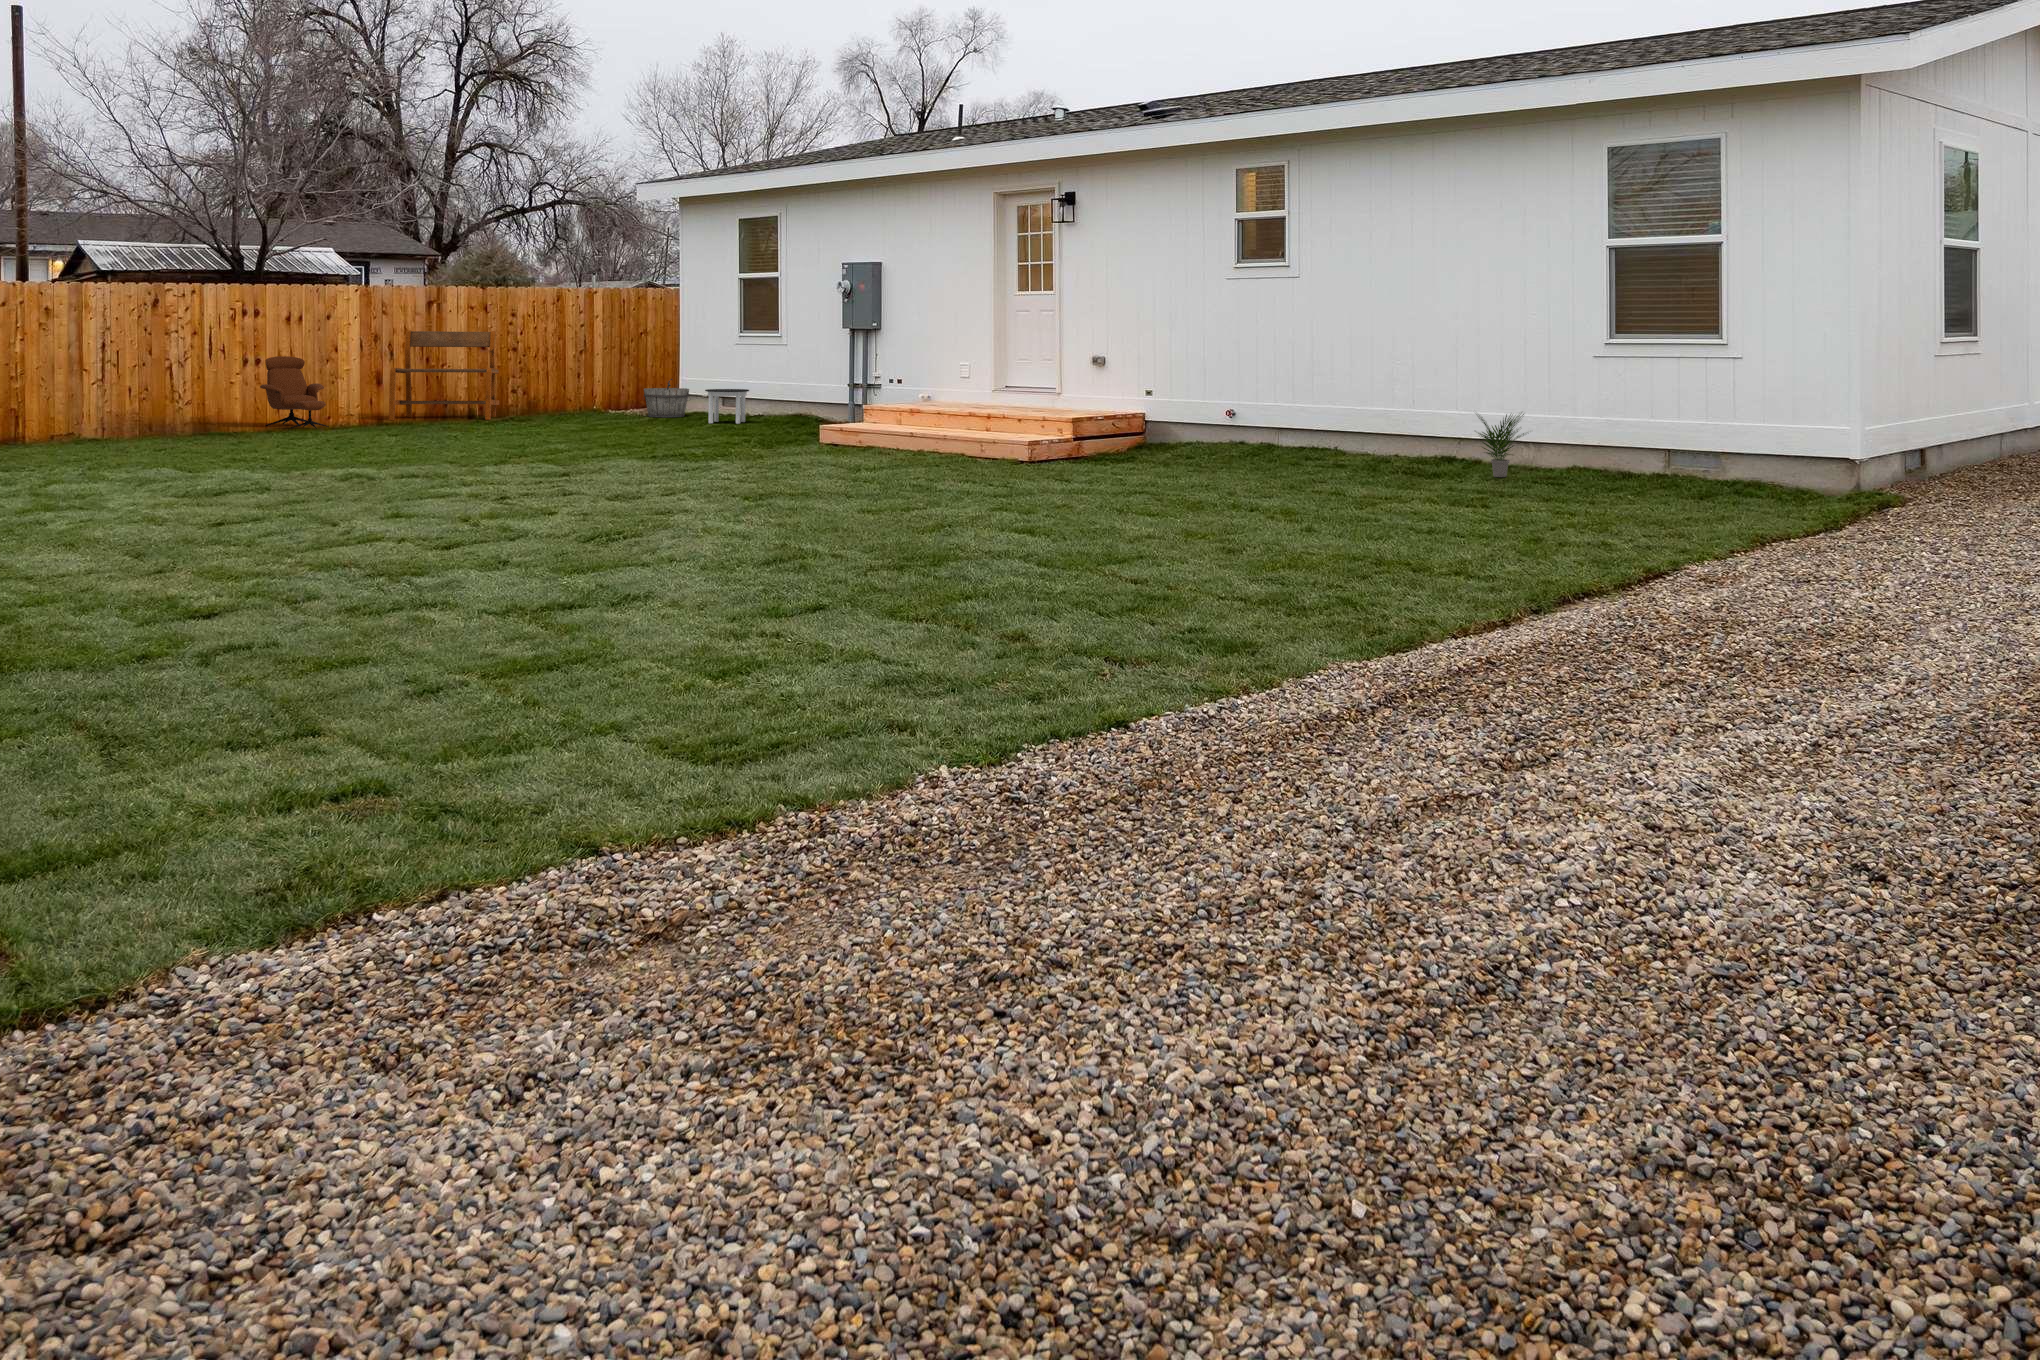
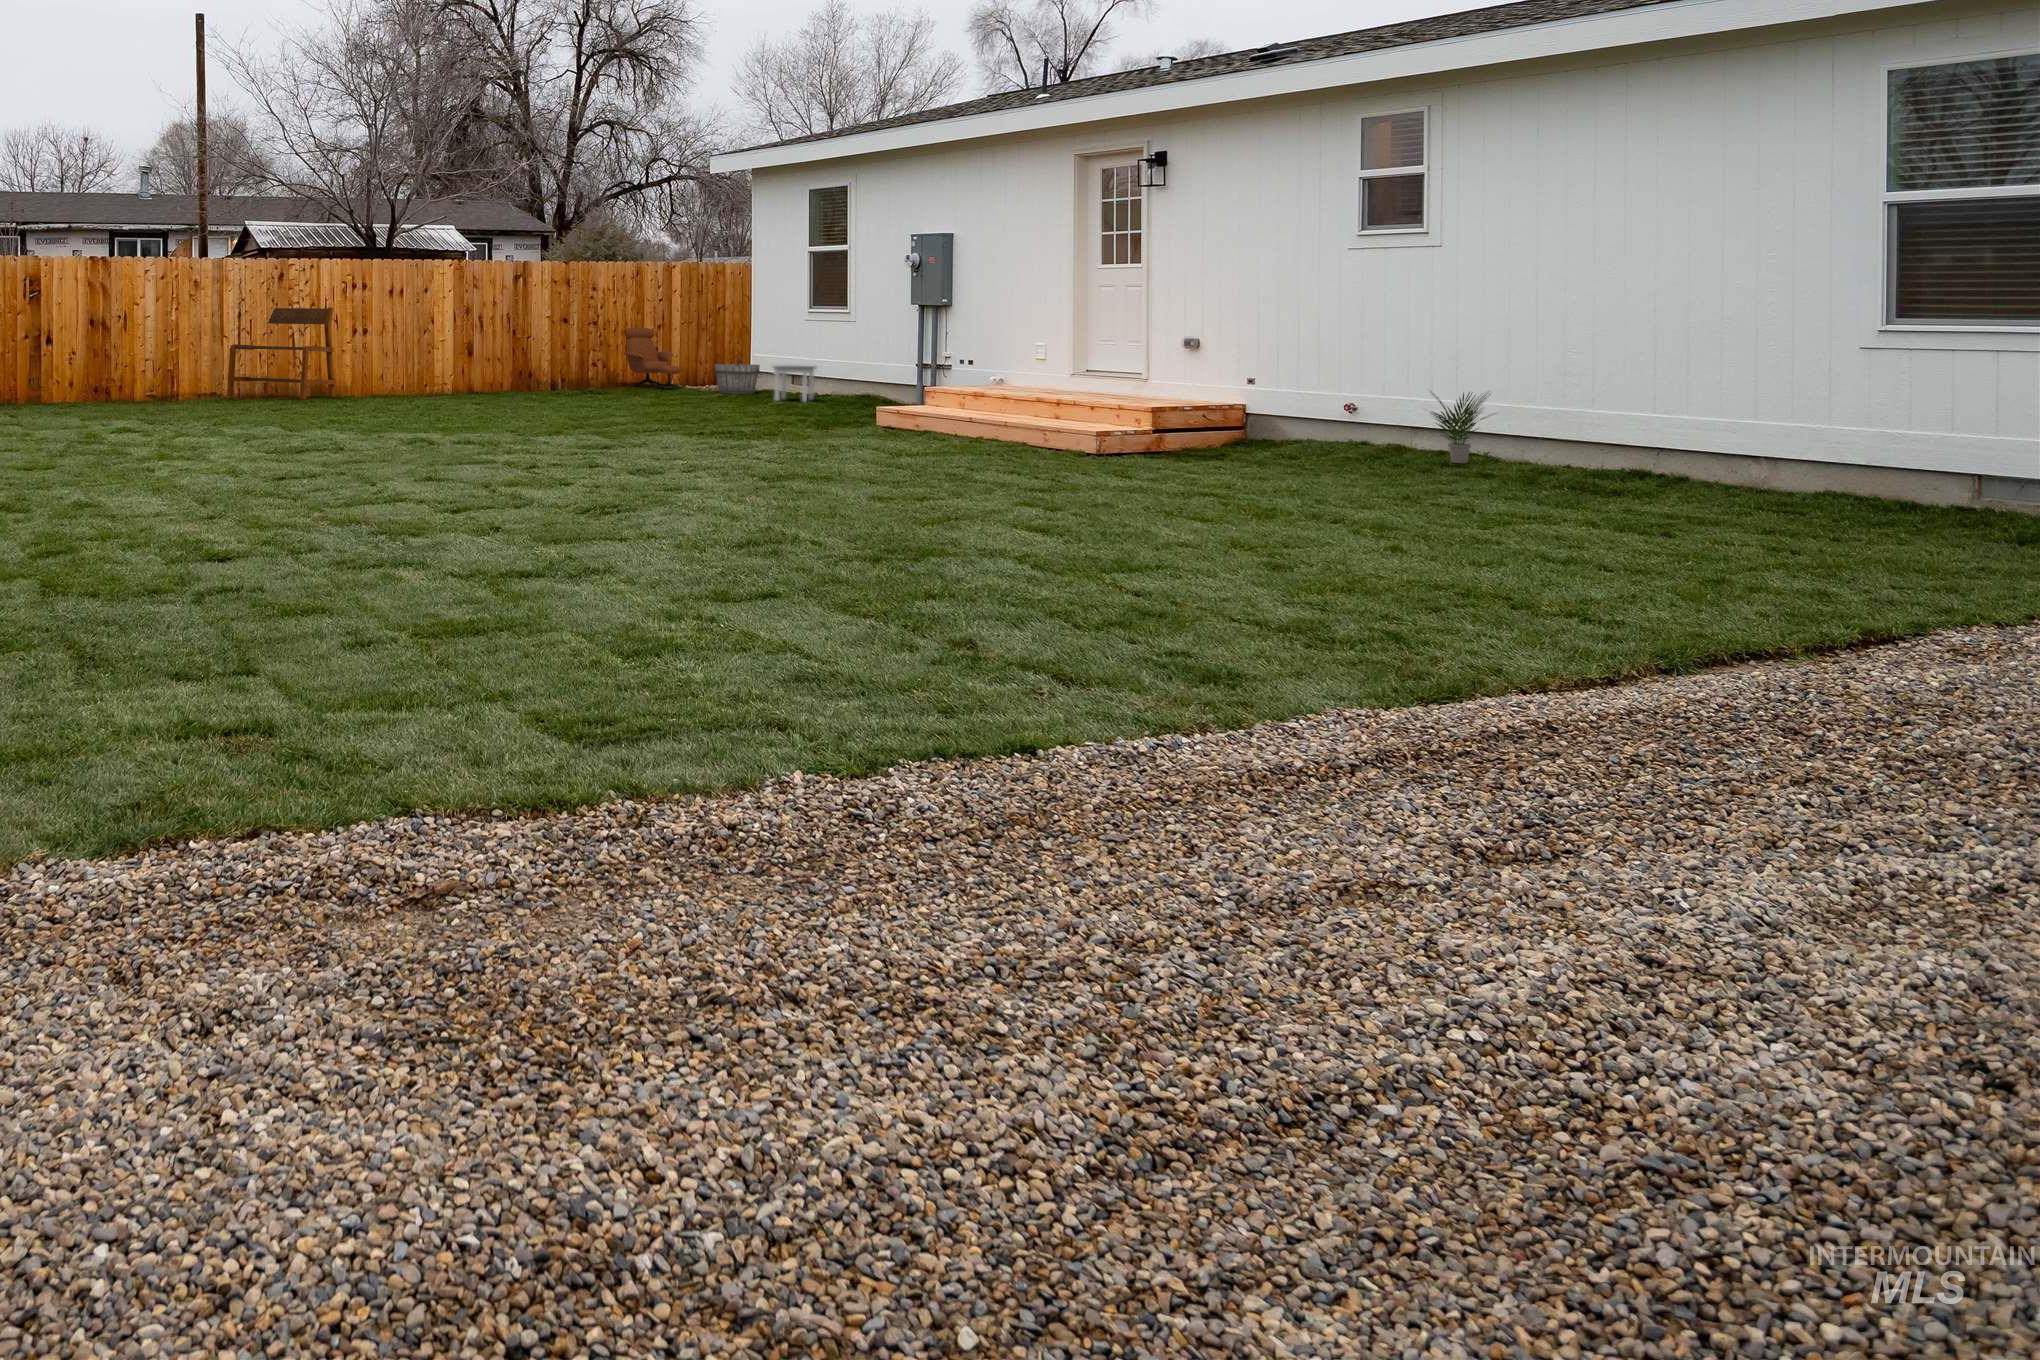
bench: present [389,330,499,420] -> present [227,308,336,400]
lounge chair: present [260,356,329,429] -> present [624,327,683,390]
potted plant: present [1478,414,1524,477] -> present [1431,392,1490,463]

